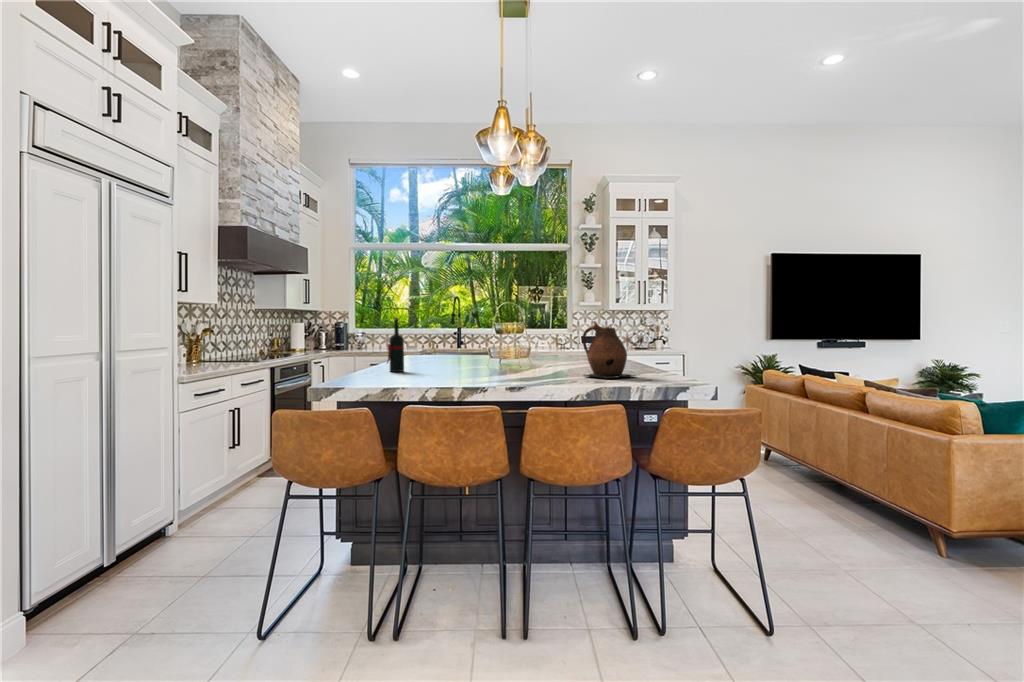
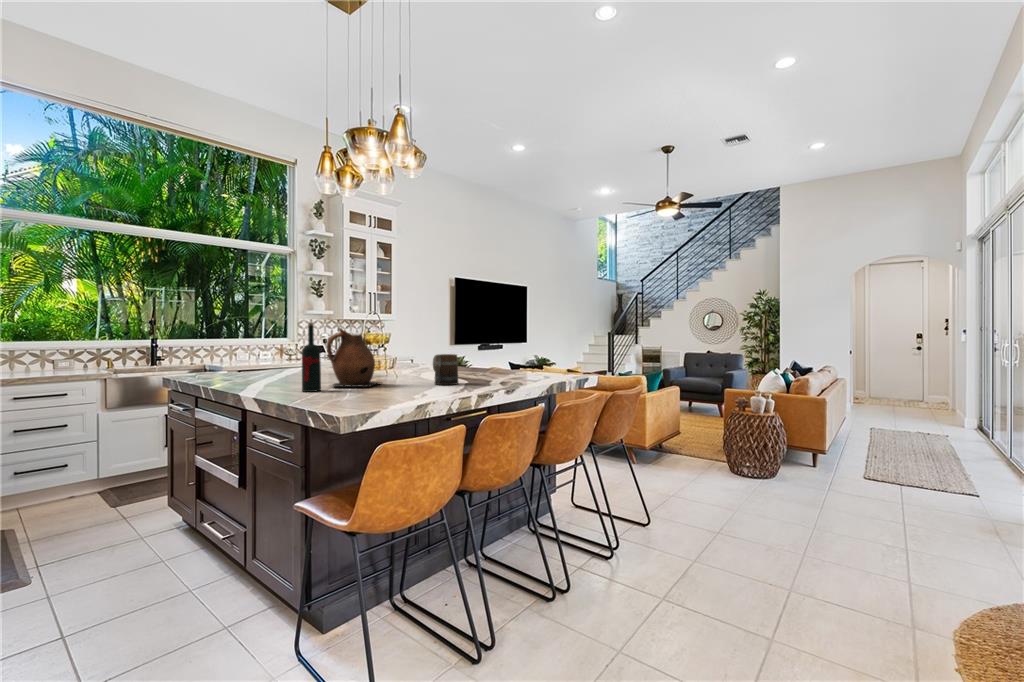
ceramic pitcher: present [582,321,636,379] -> present [327,328,382,387]
mug: none [478,347,513,377] -> present [433,354,458,385]

